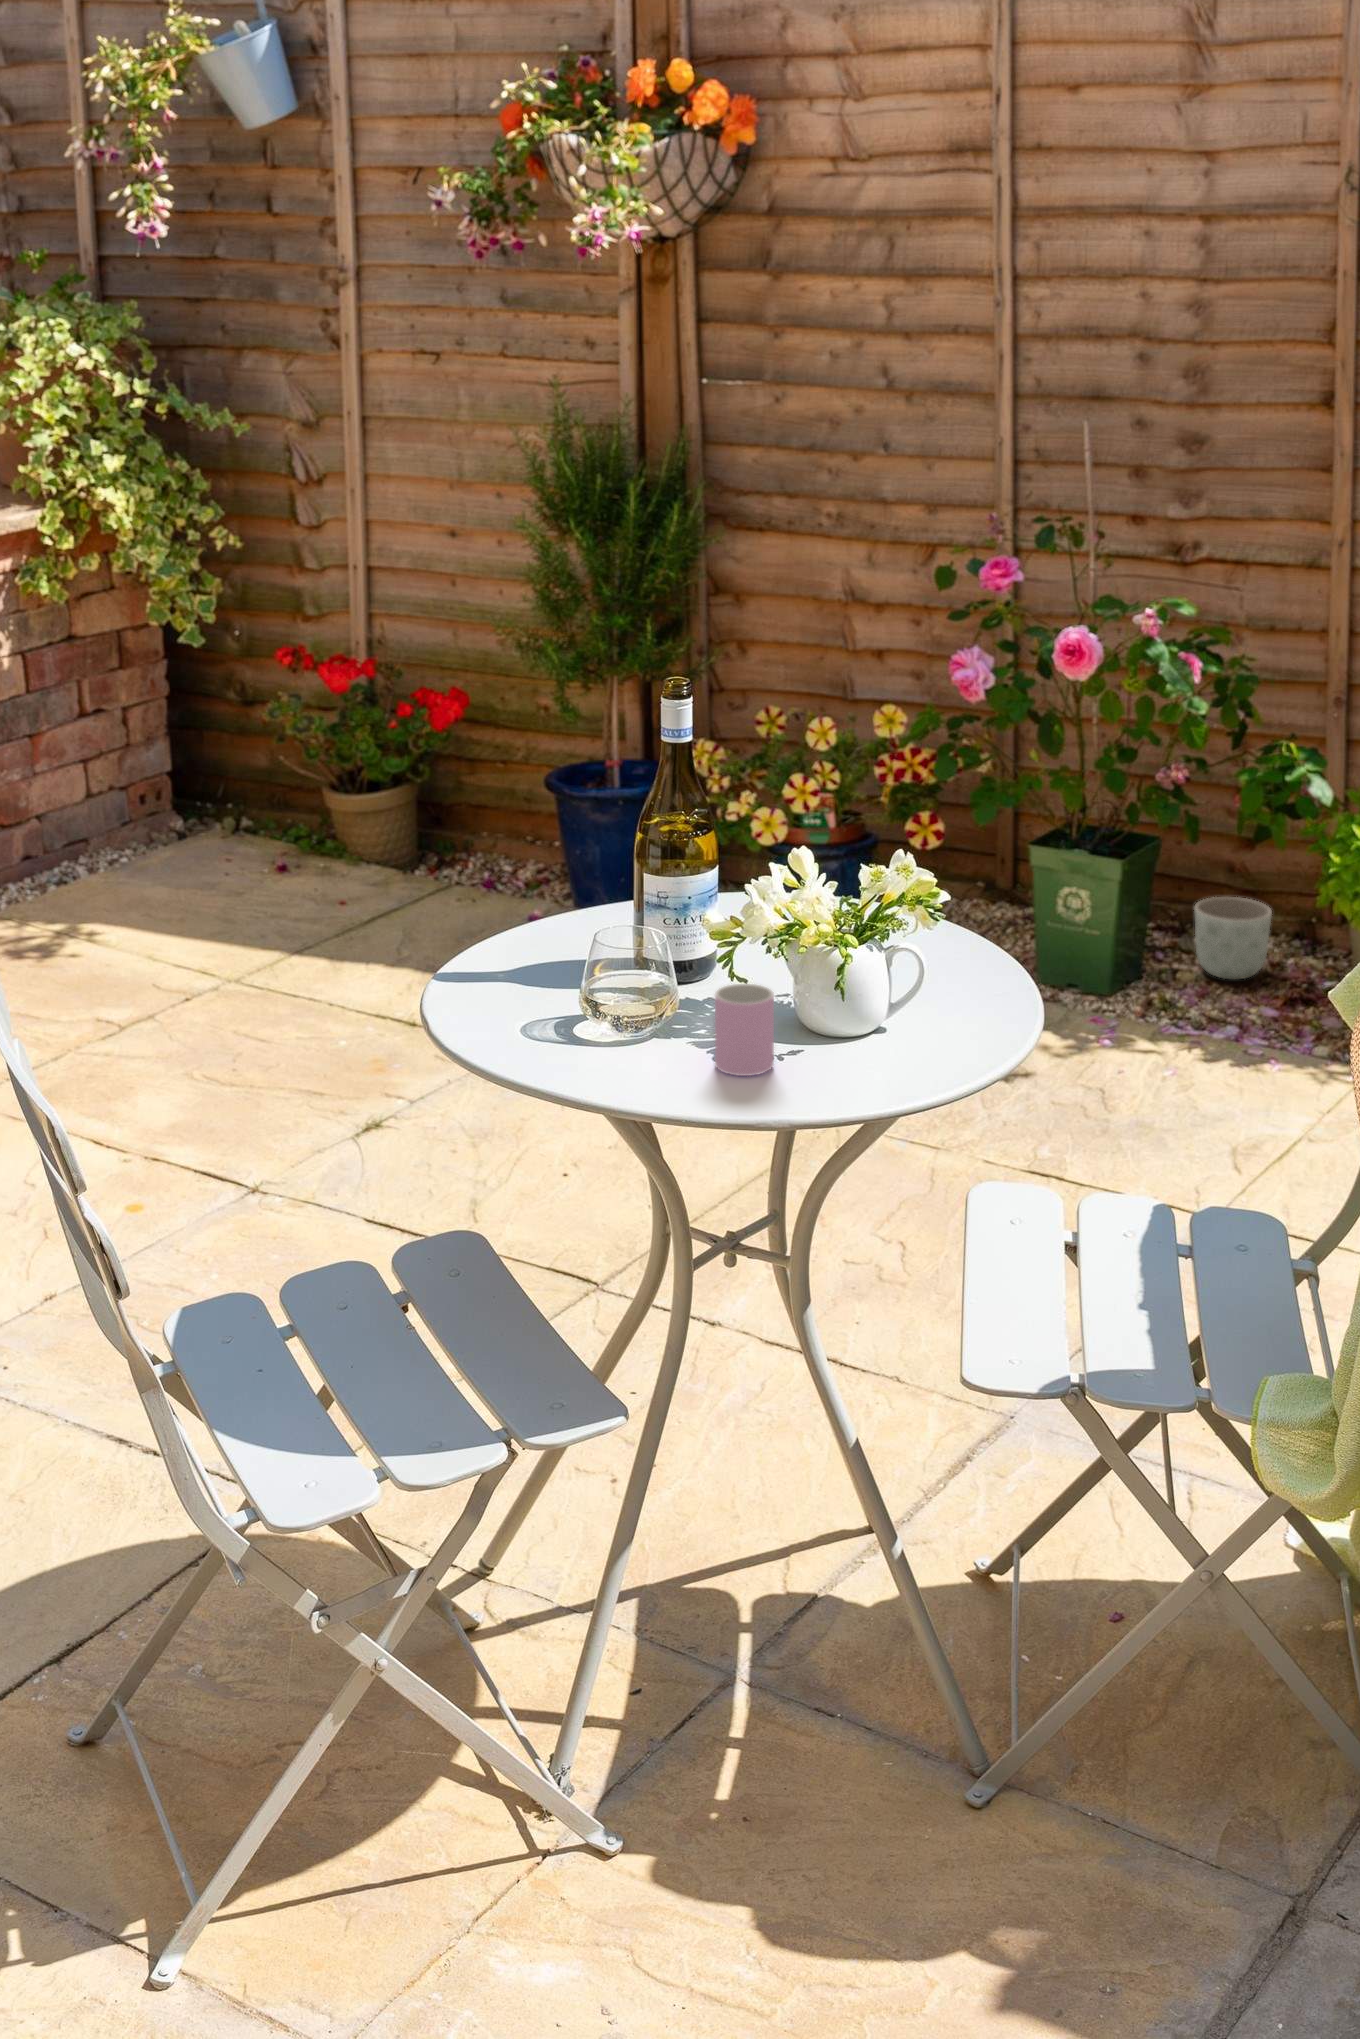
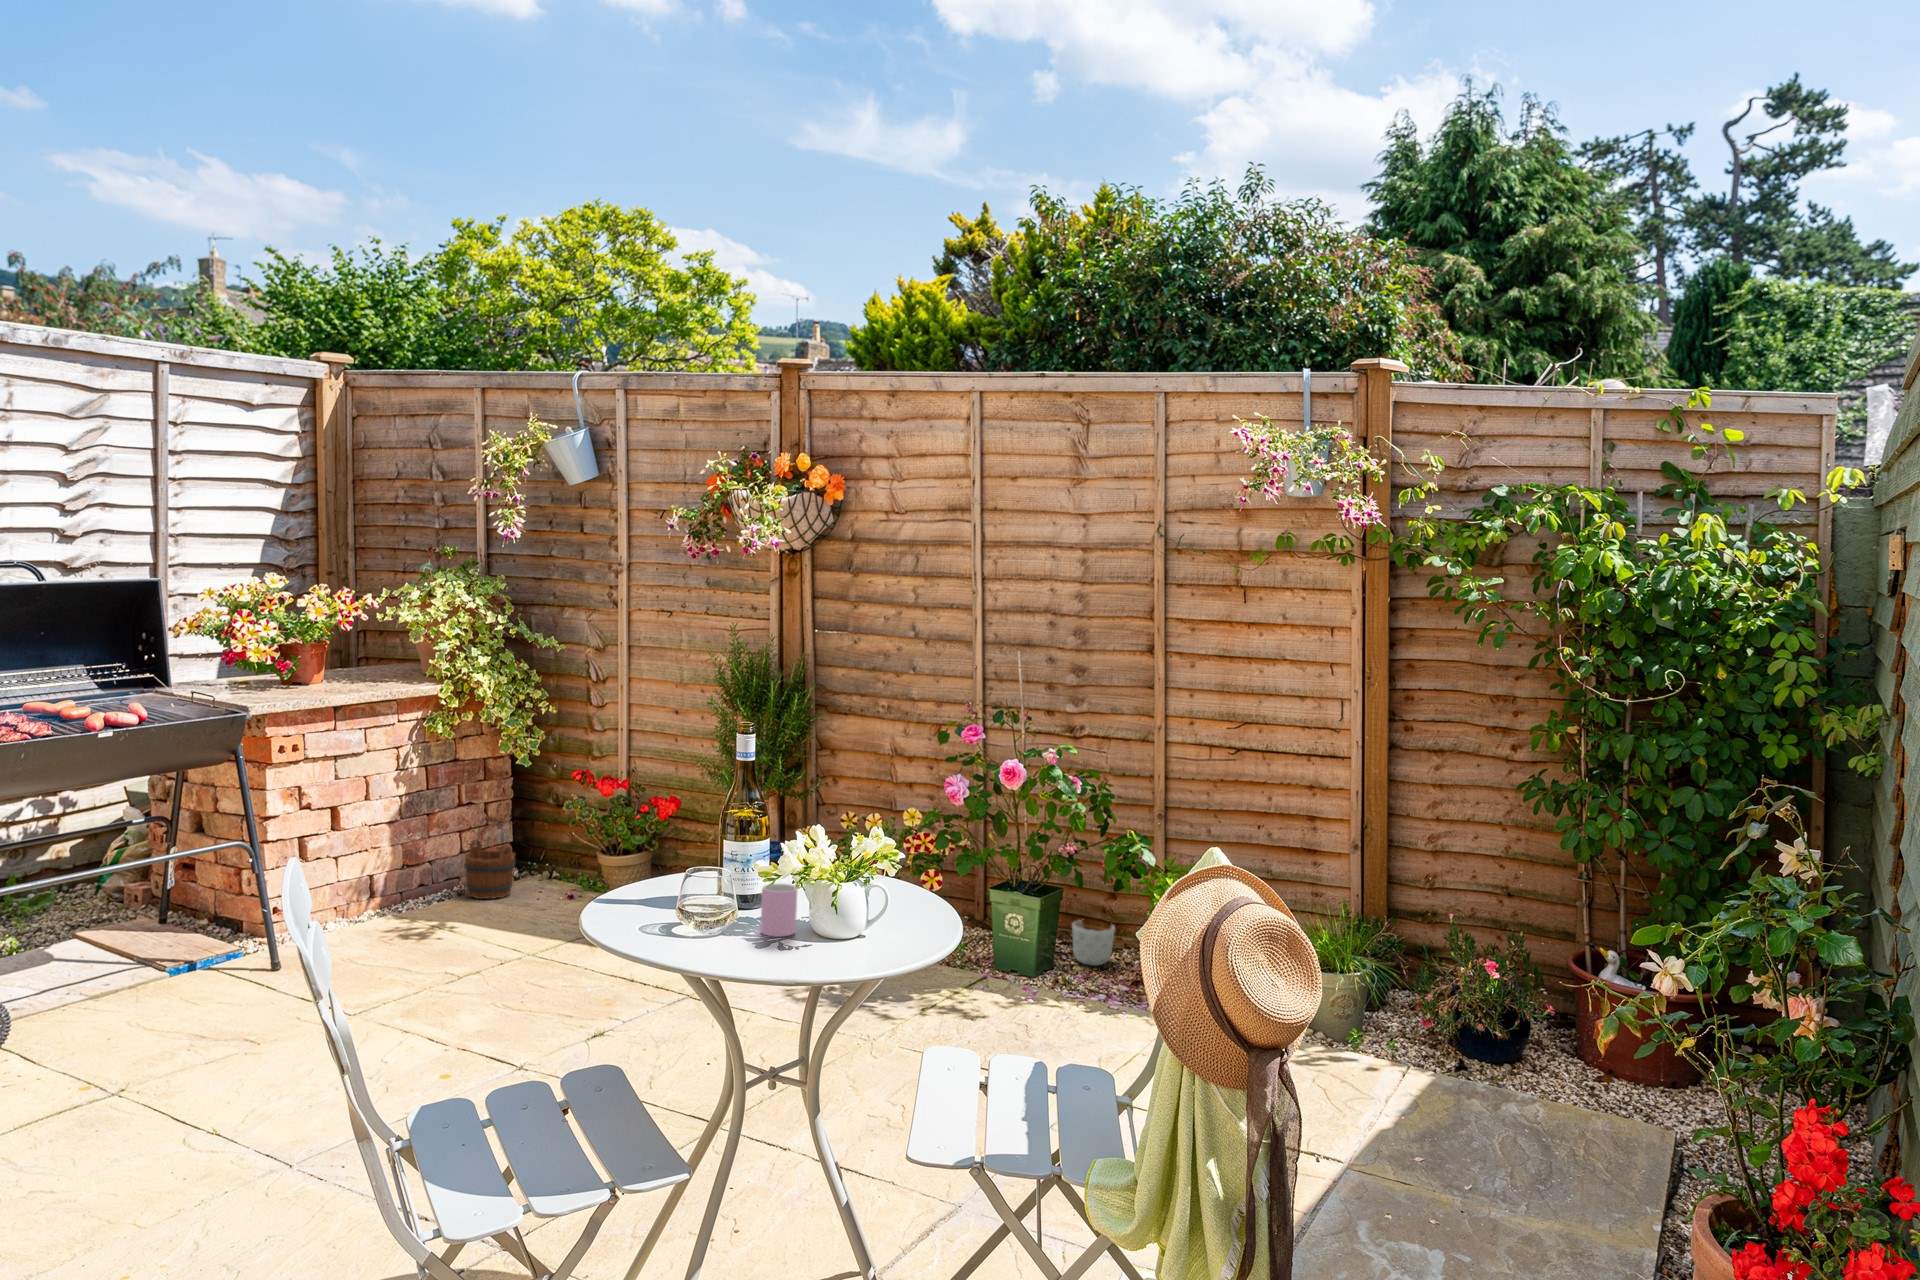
wooden bucket: none [108,732,195,878] -> present [464,816,515,899]

